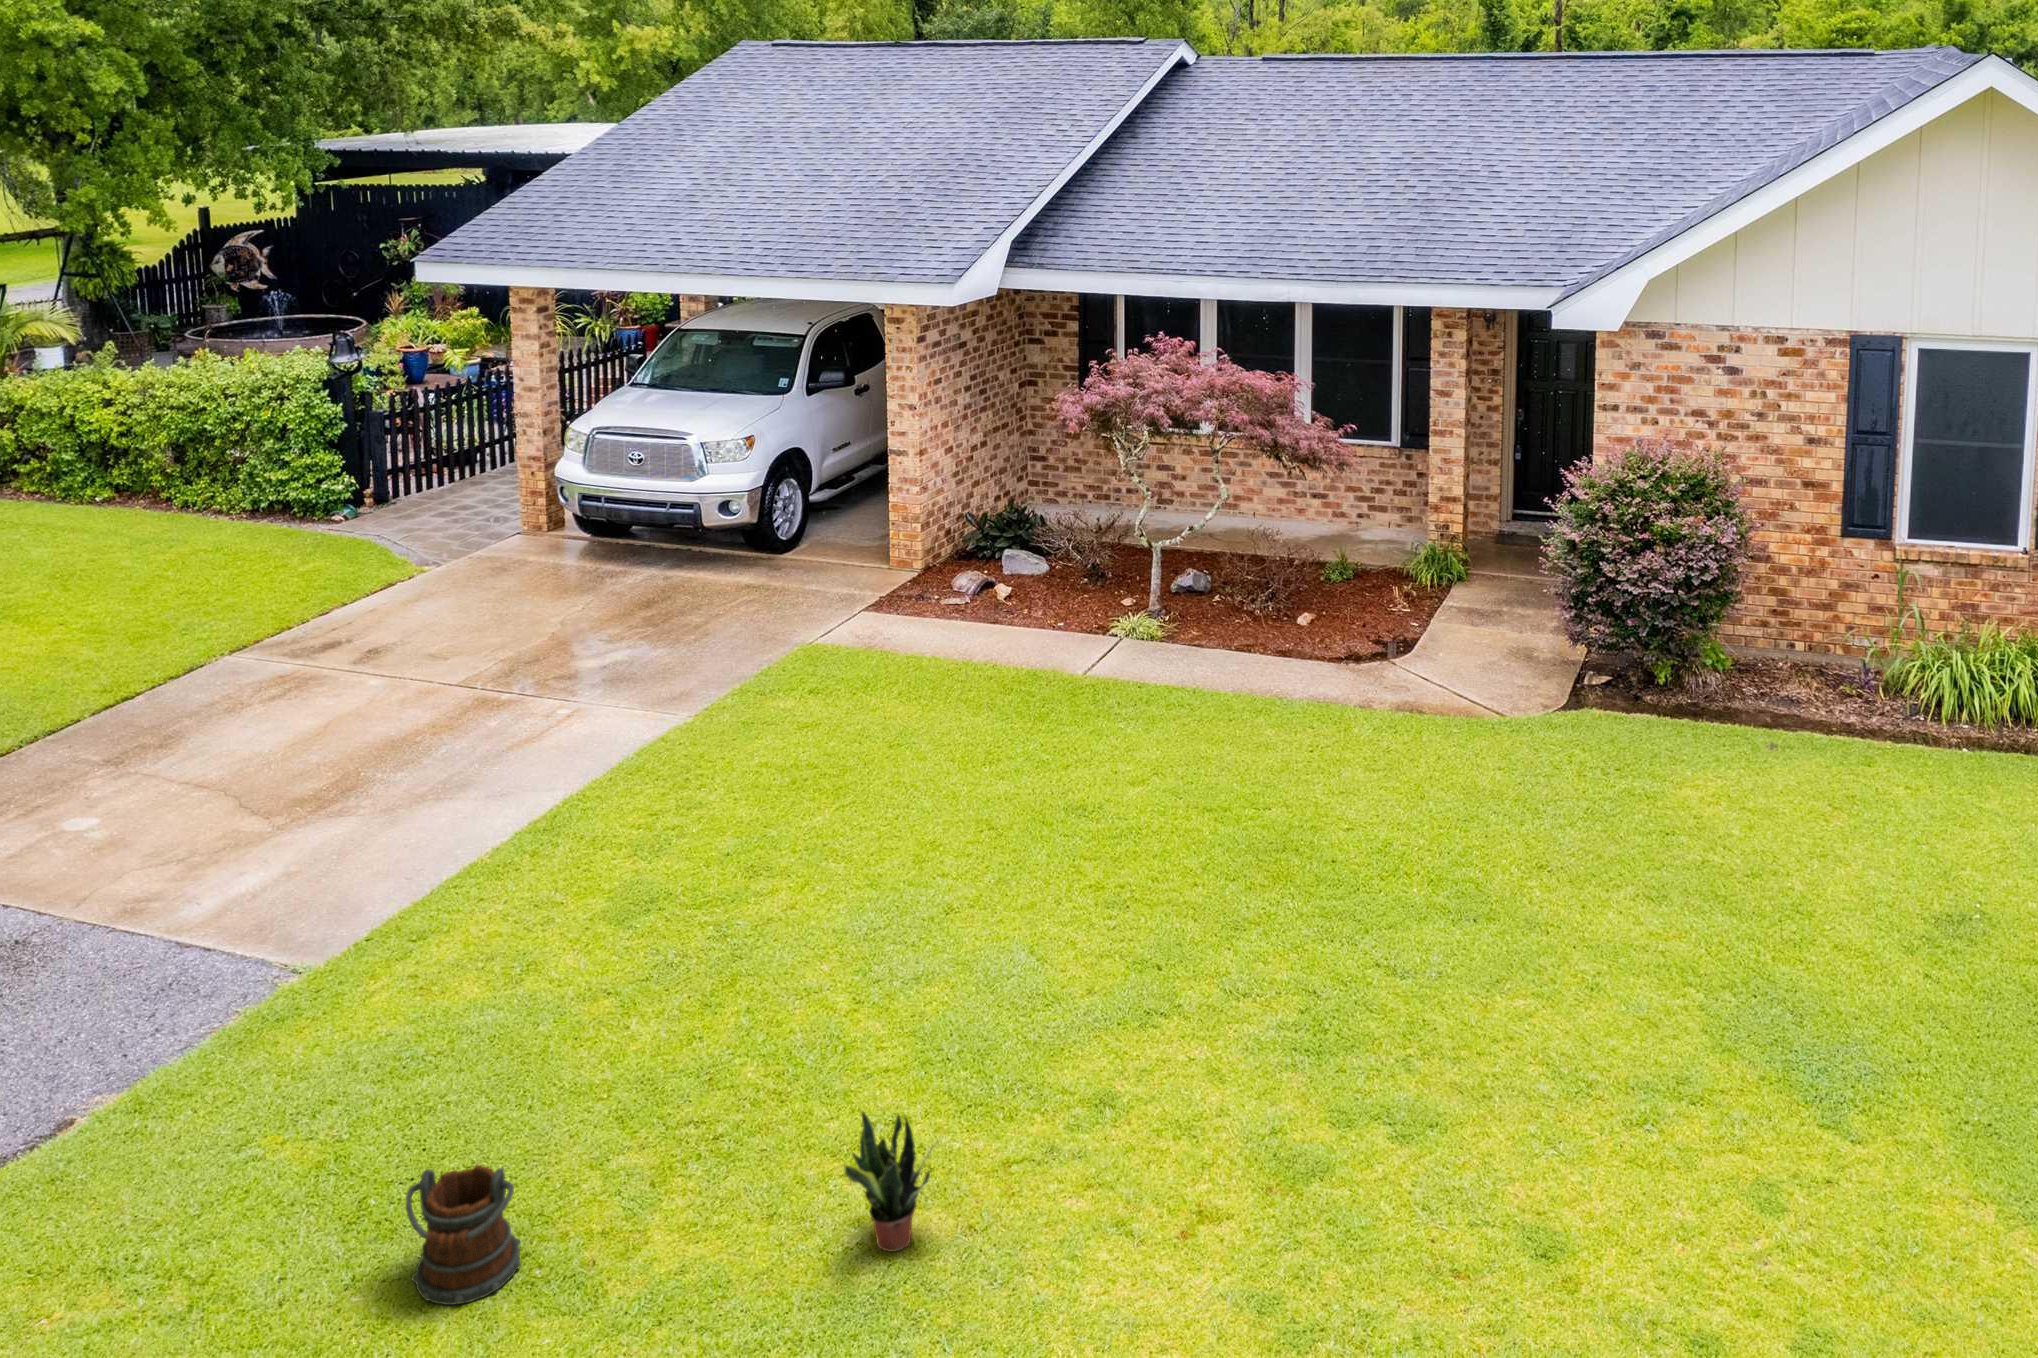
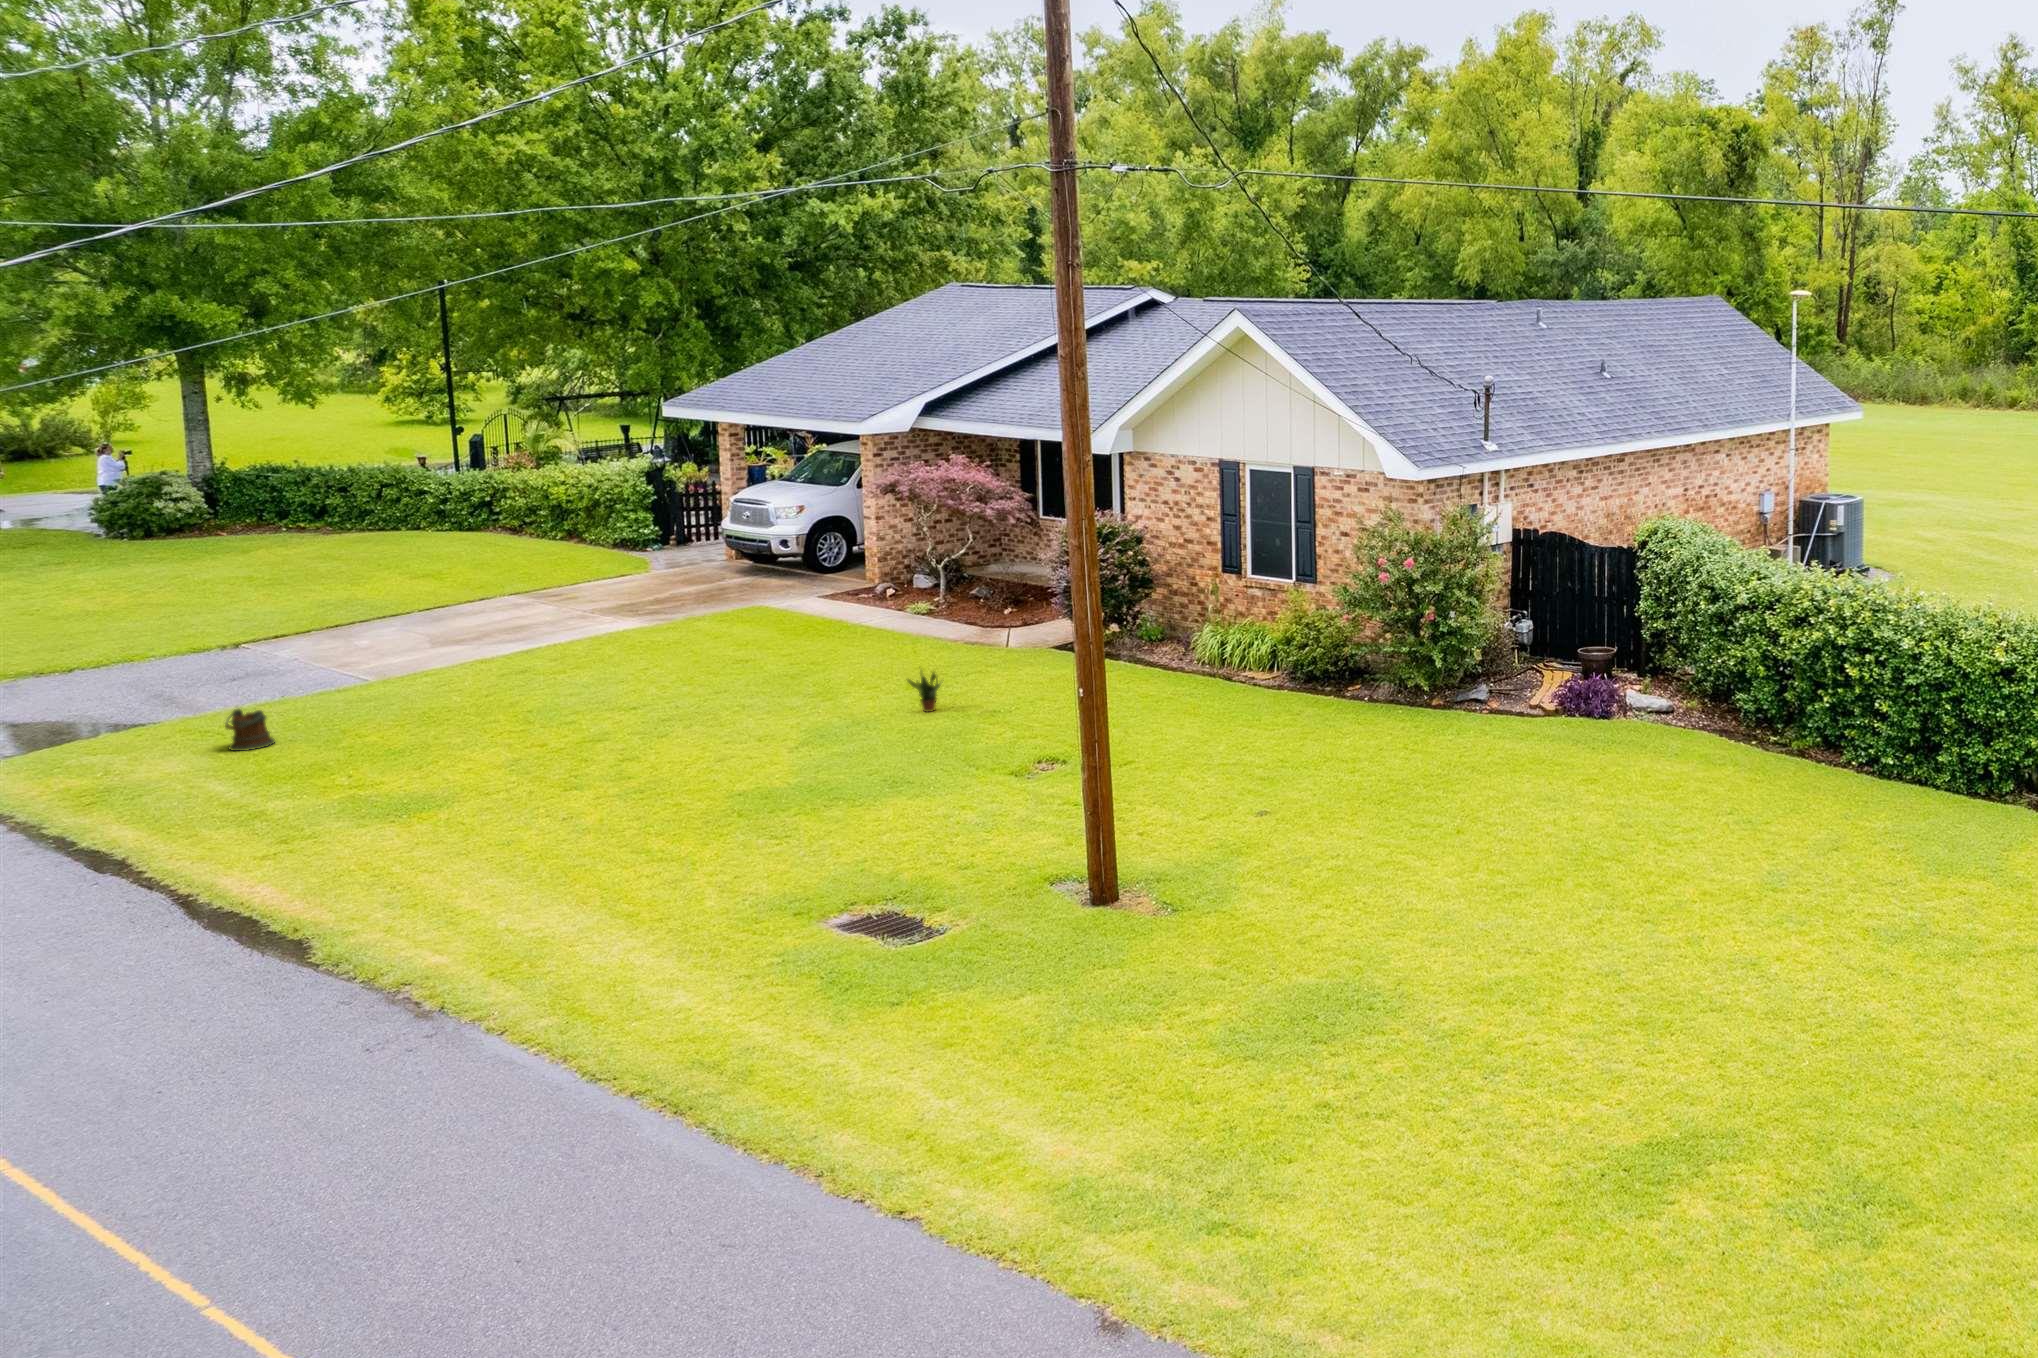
potted plant: present [844,1112,938,1252] -> present [908,673,943,712]

